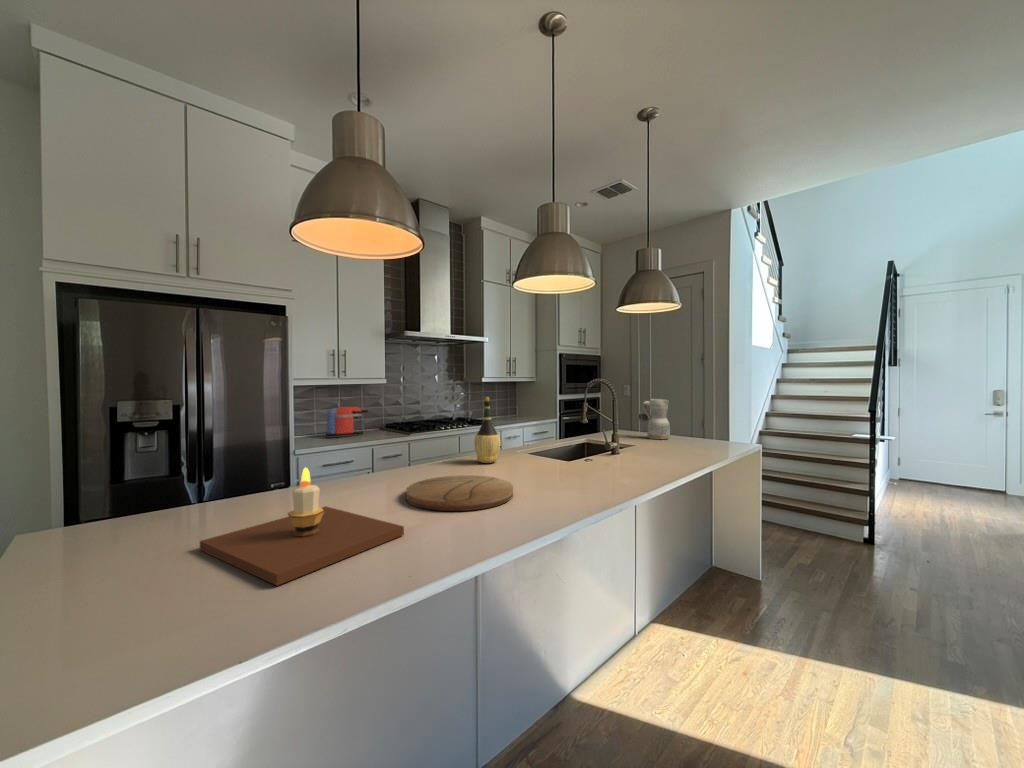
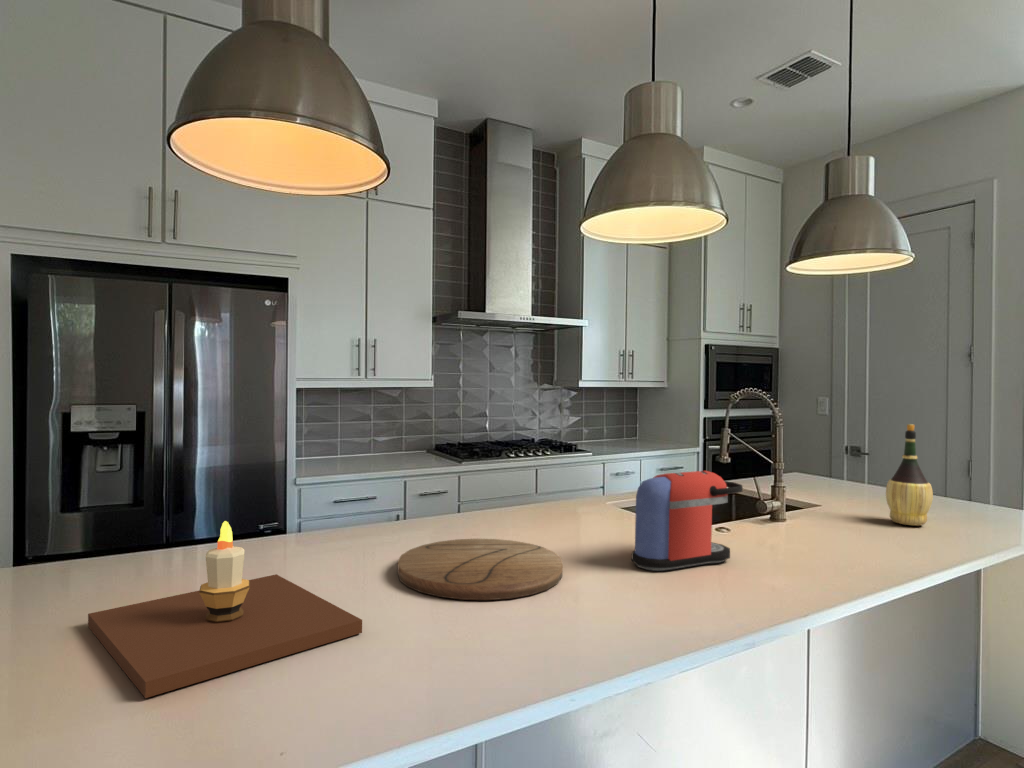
wine bottle: present [474,397,500,463] -> present [886,424,933,525]
ceramic pitcher: present [643,399,670,439] -> none [831,425,879,494]
coffee maker: present [326,406,368,437] -> present [631,471,743,571]

